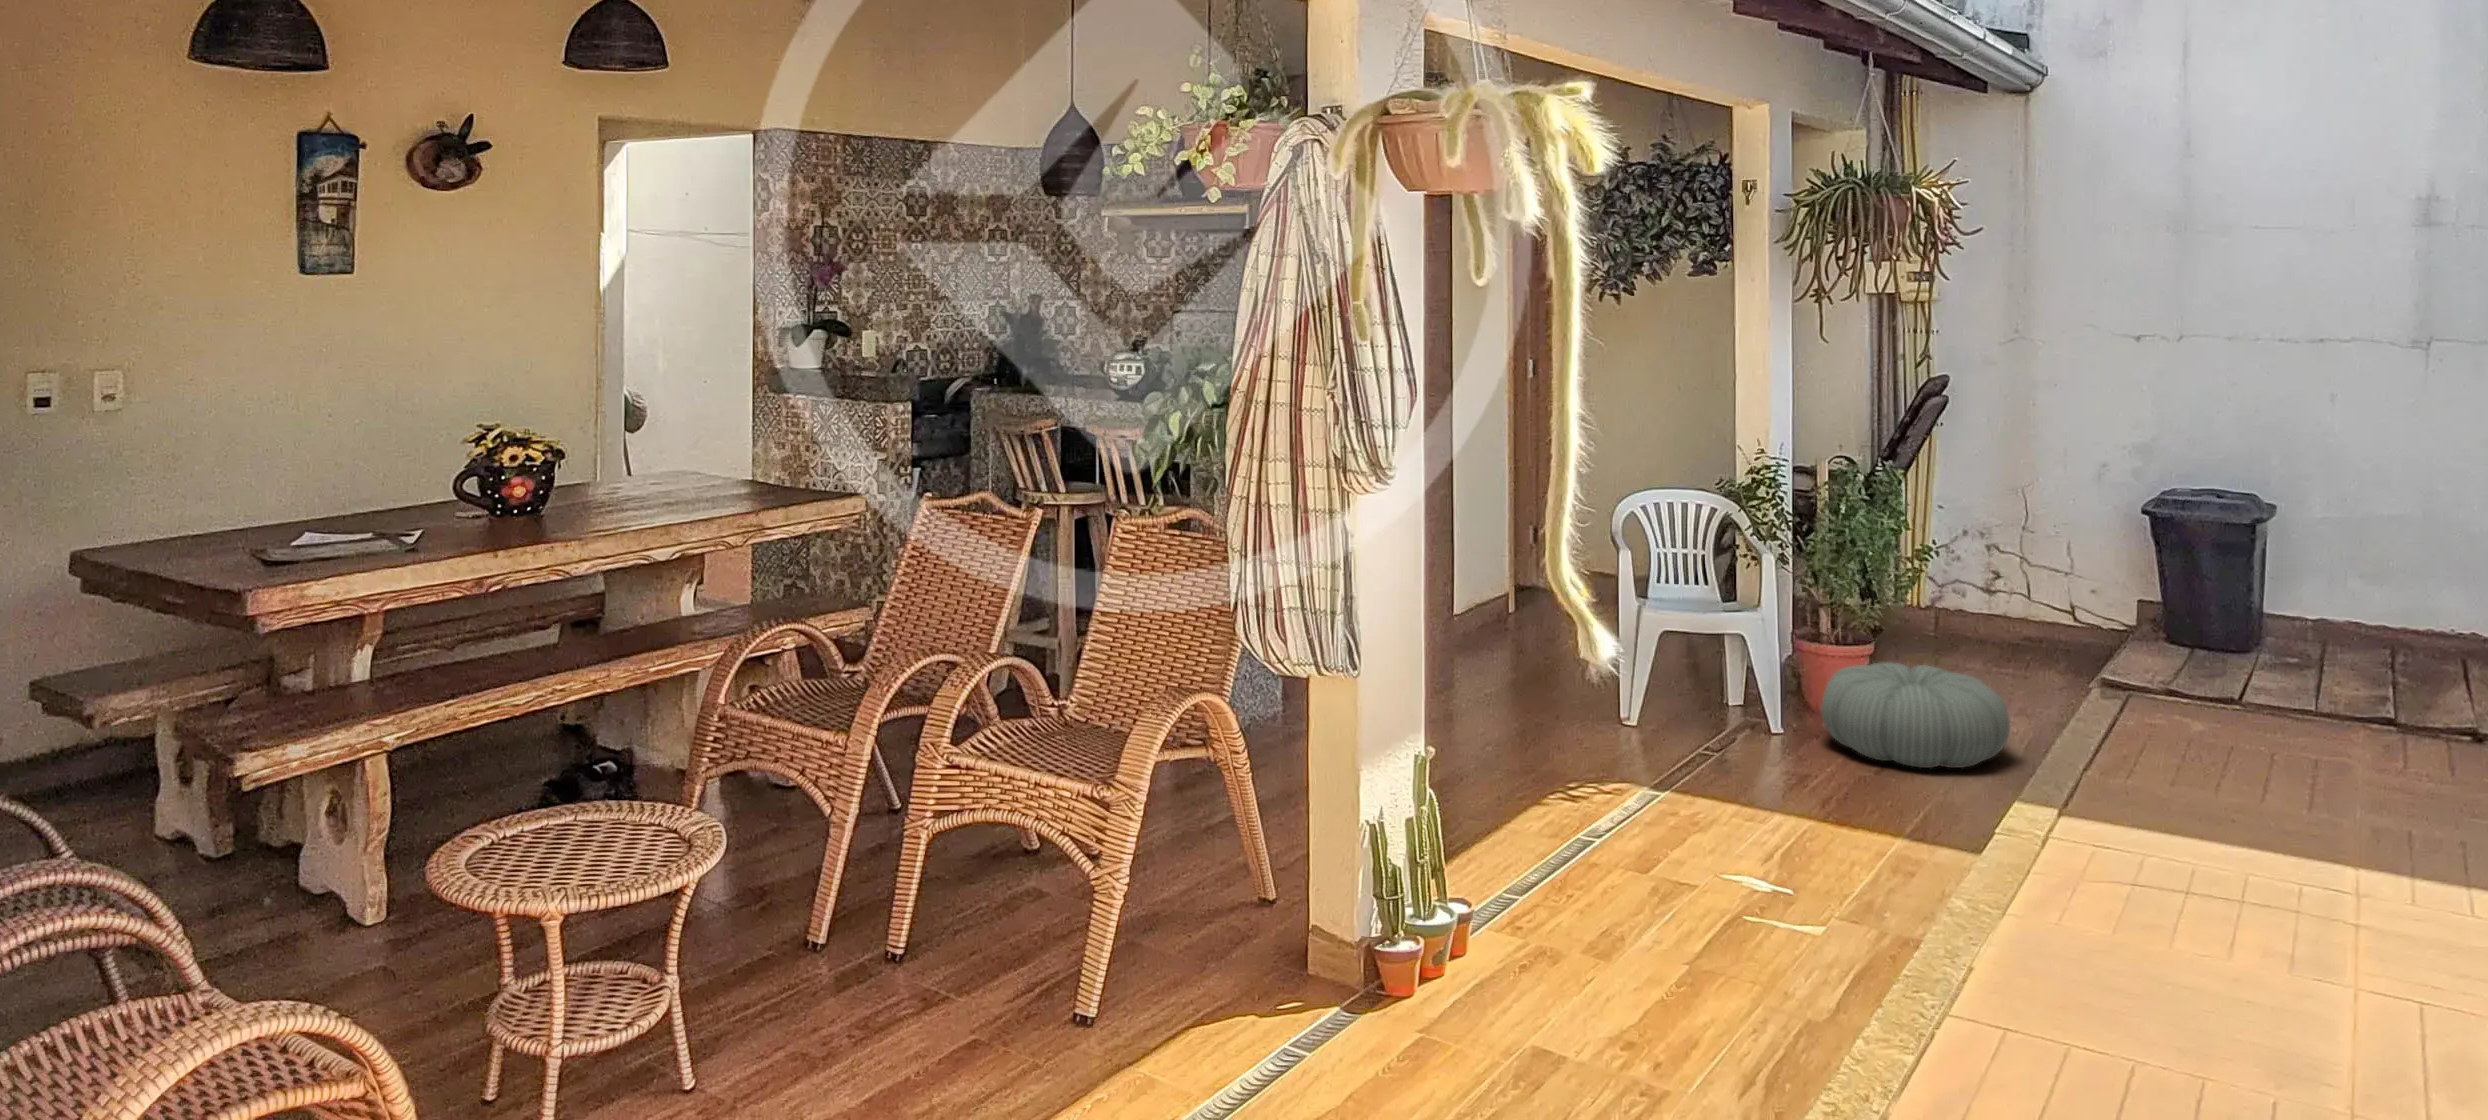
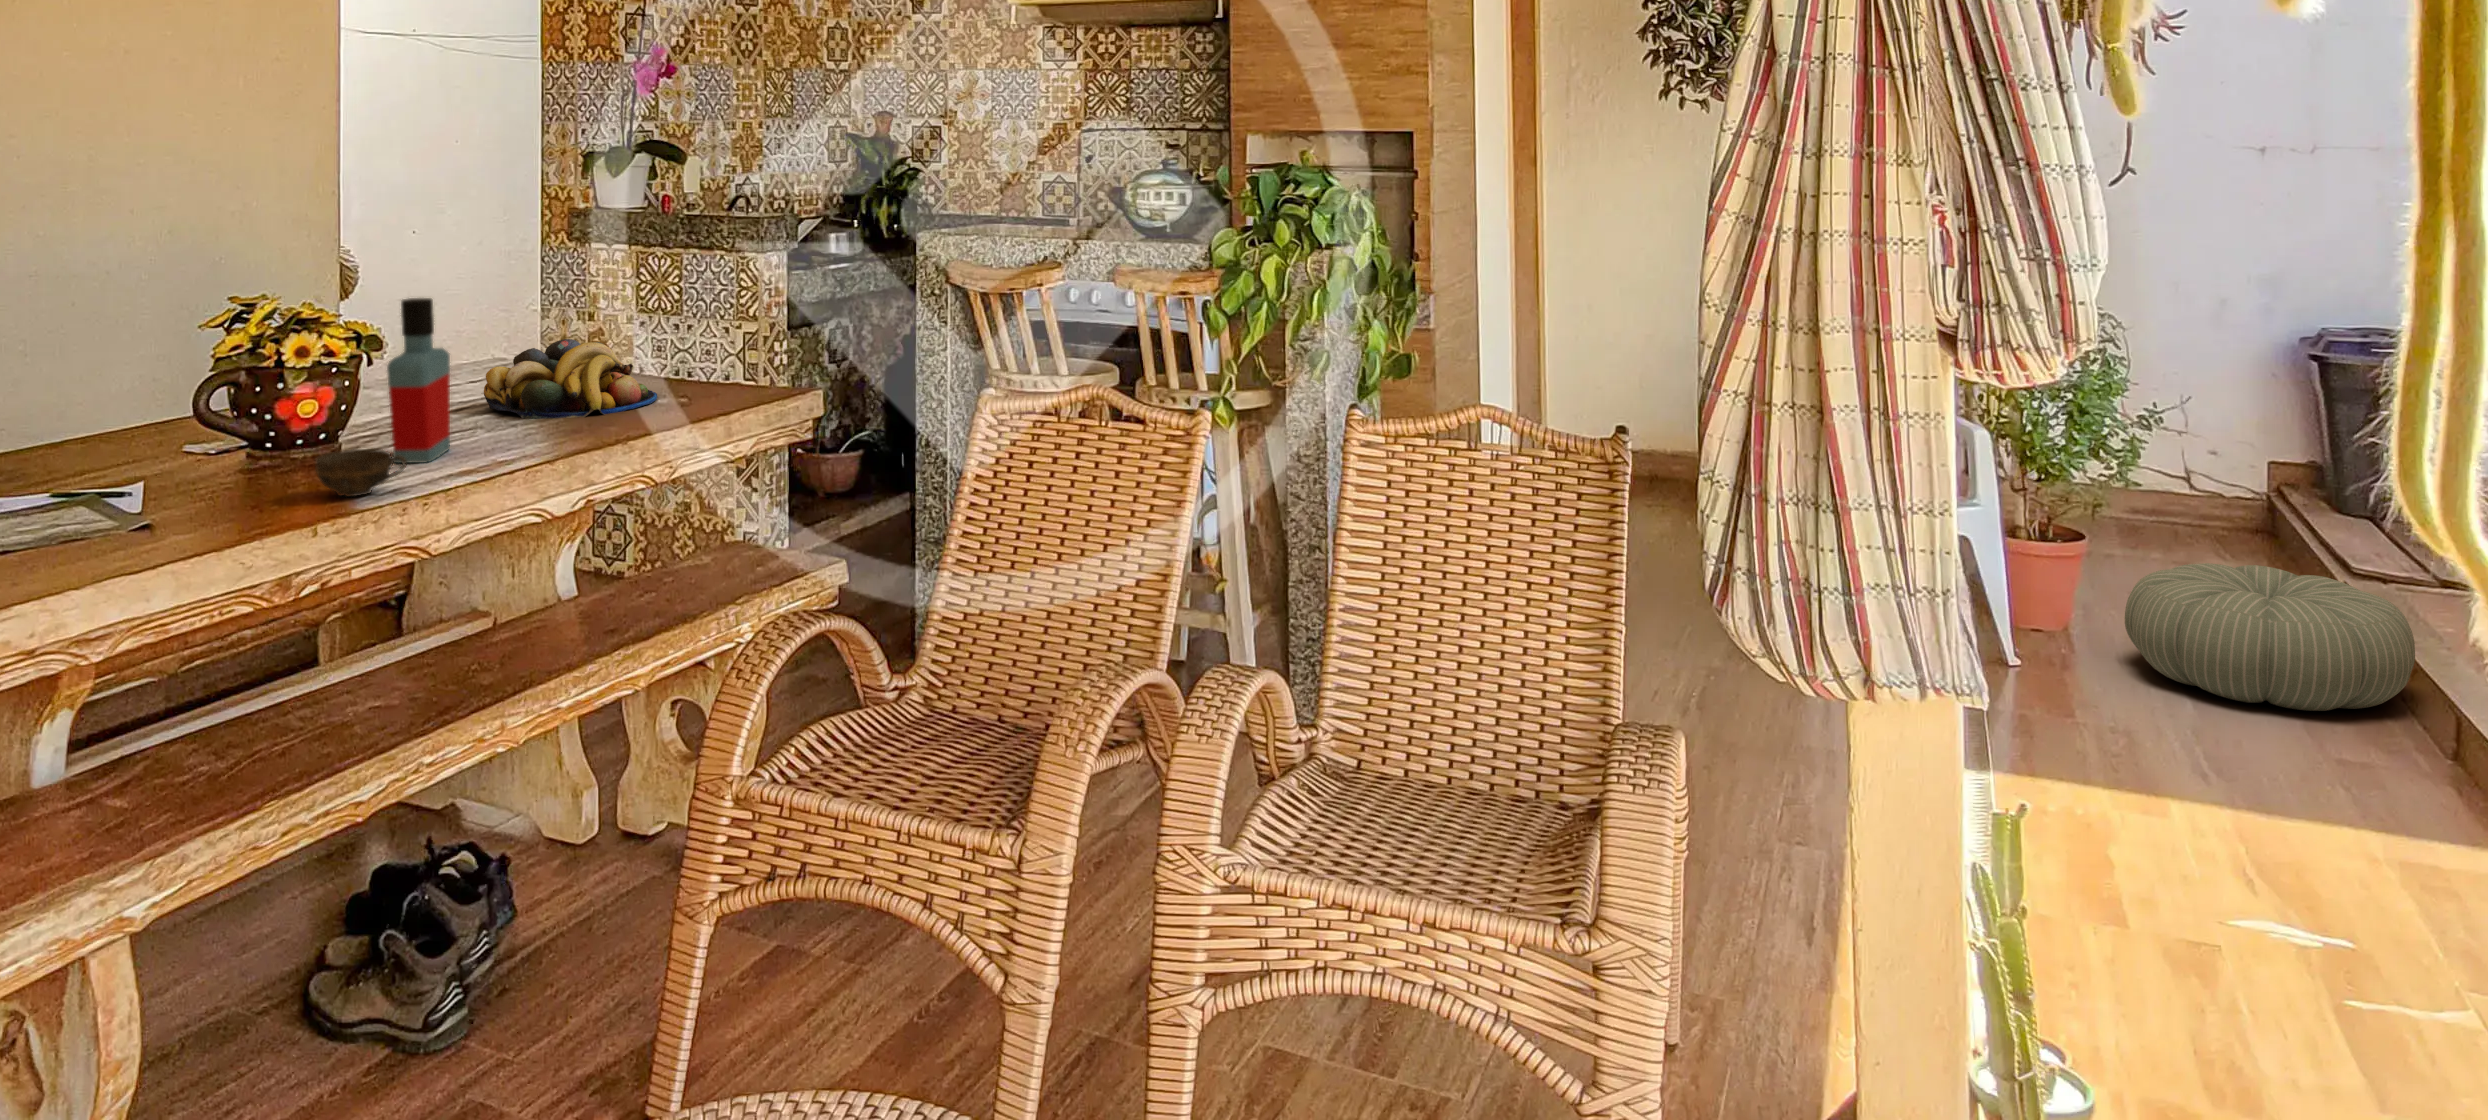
bottle: none [564,428,605,525] -> present [387,298,450,463]
fruit bowl: none [641,456,750,505] -> present [484,339,657,419]
cup: none [512,514,562,540] -> present [315,449,407,497]

